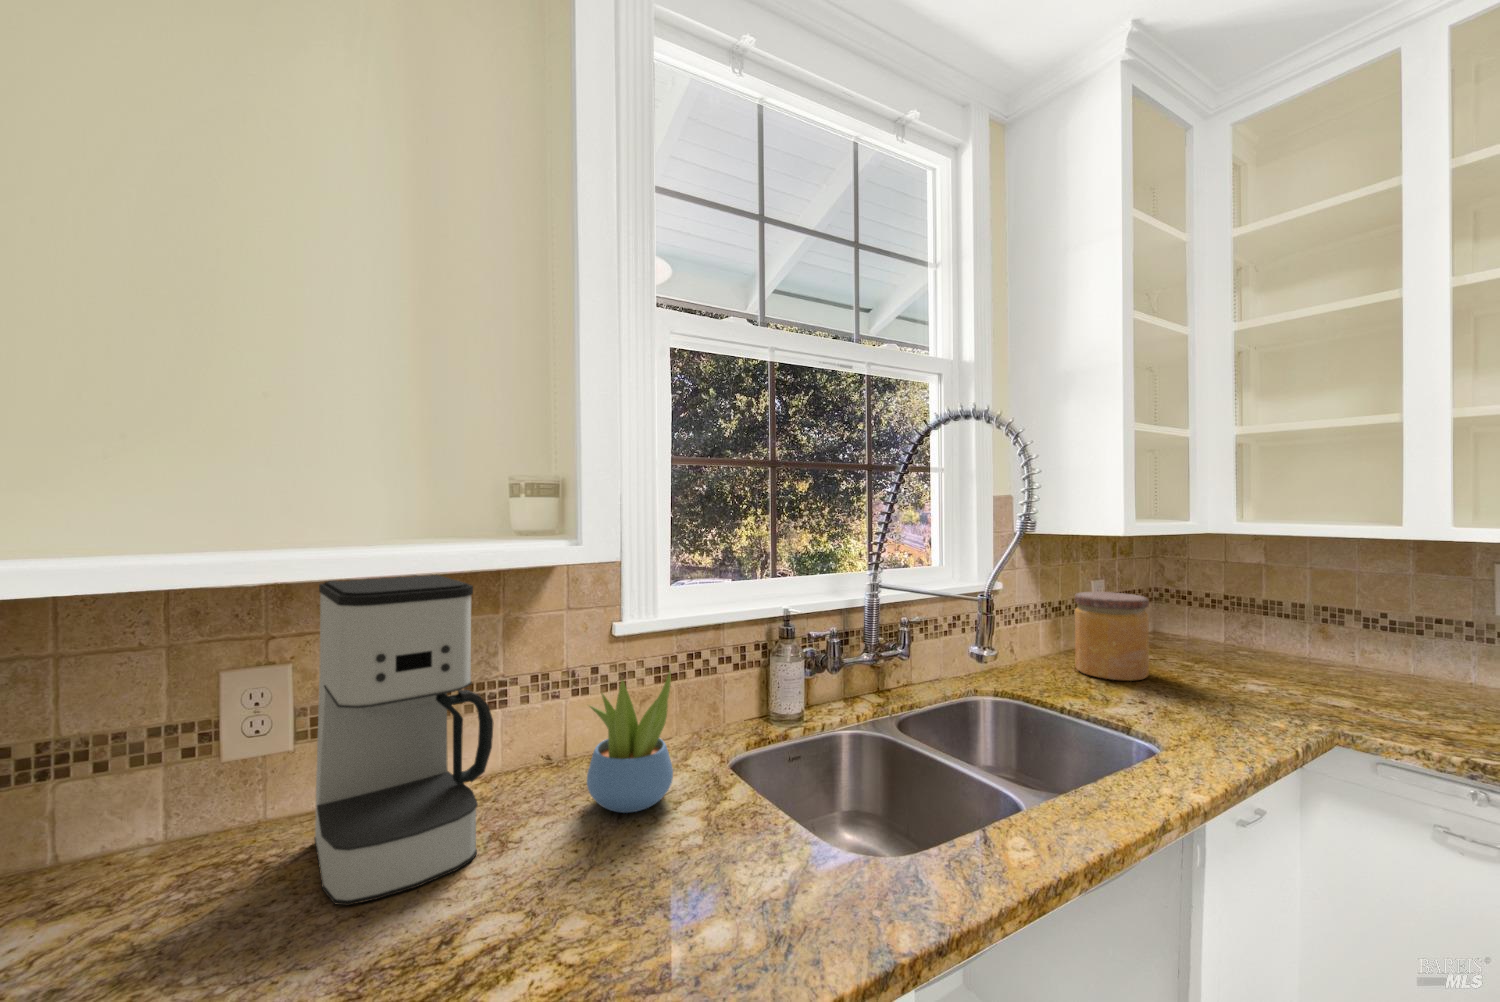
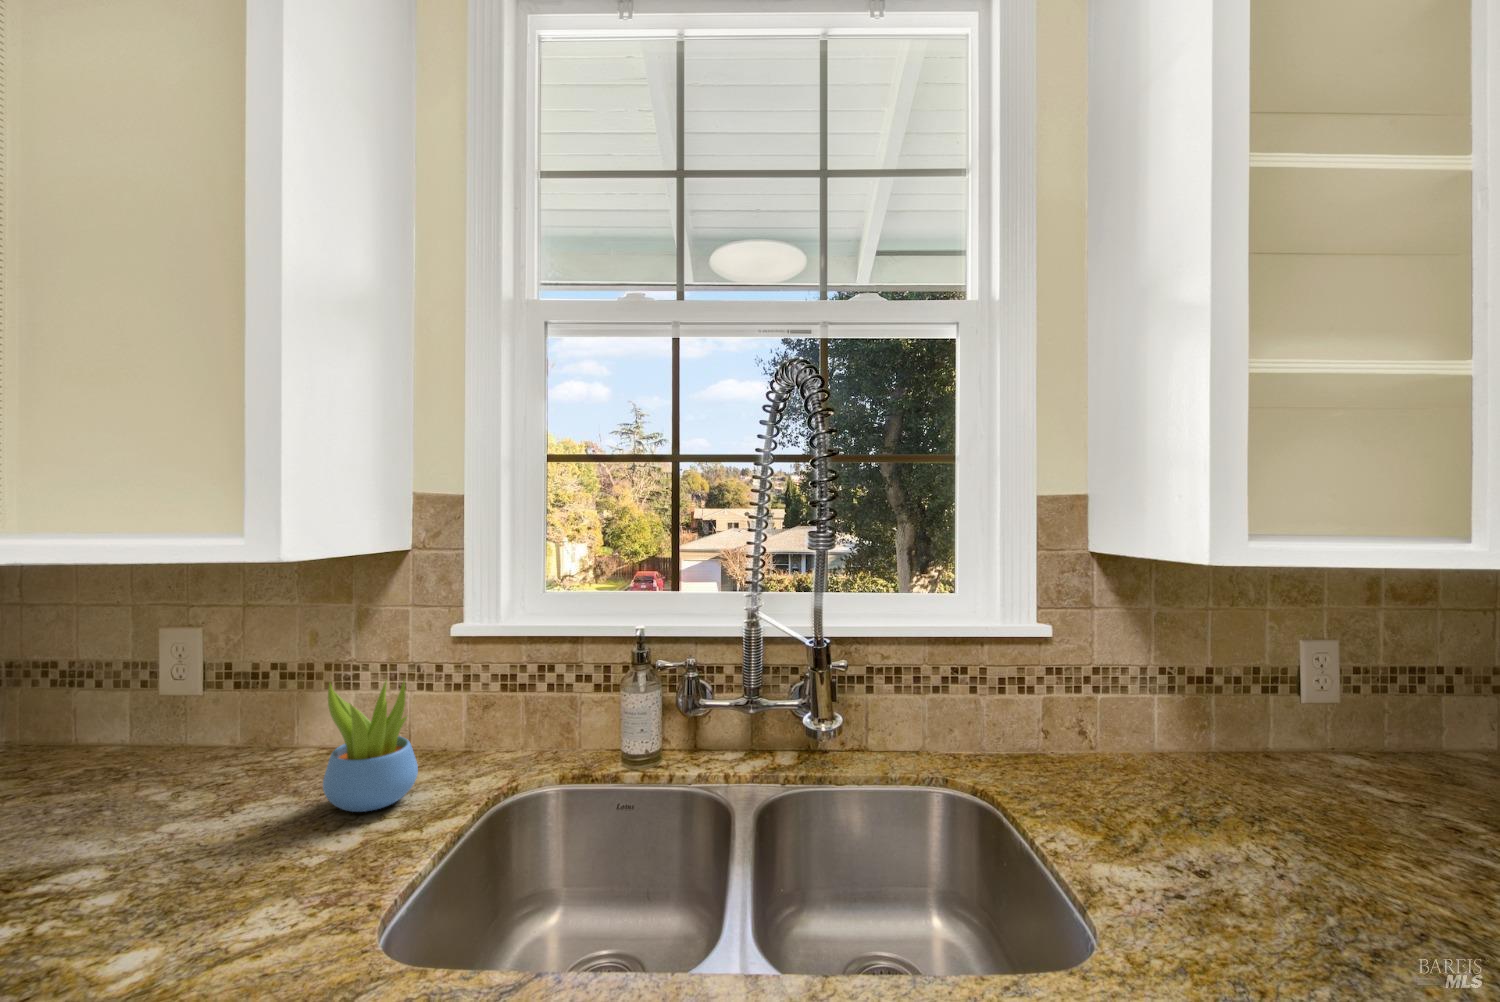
coffee maker: present [314,574,494,905] -> none [100,565,278,822]
jar: present [1075,592,1149,681] -> none [1178,658,1318,830]

